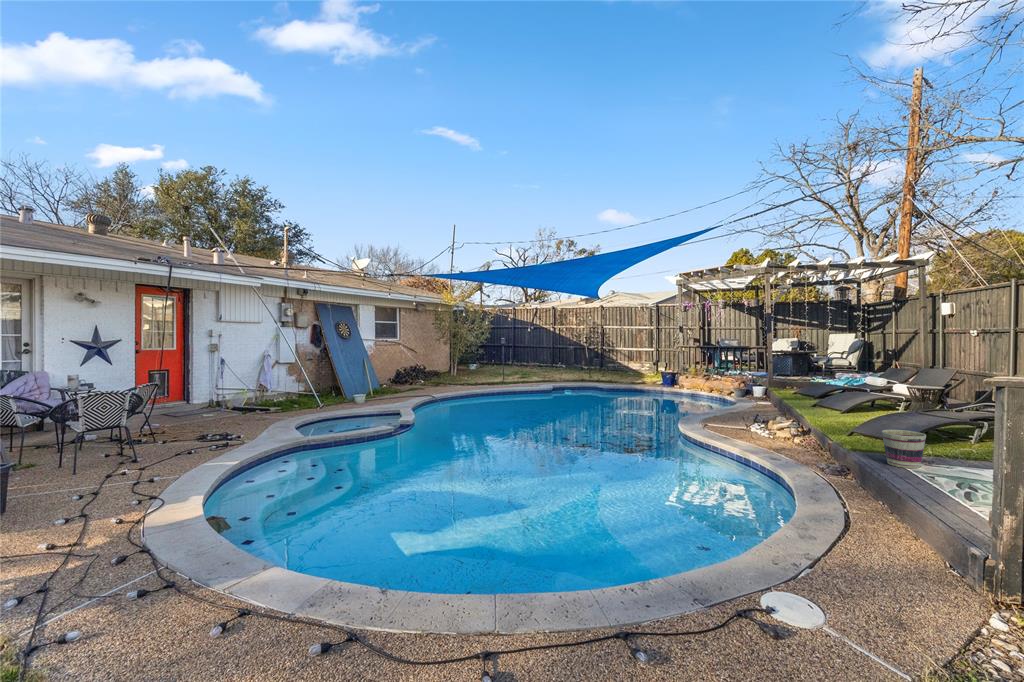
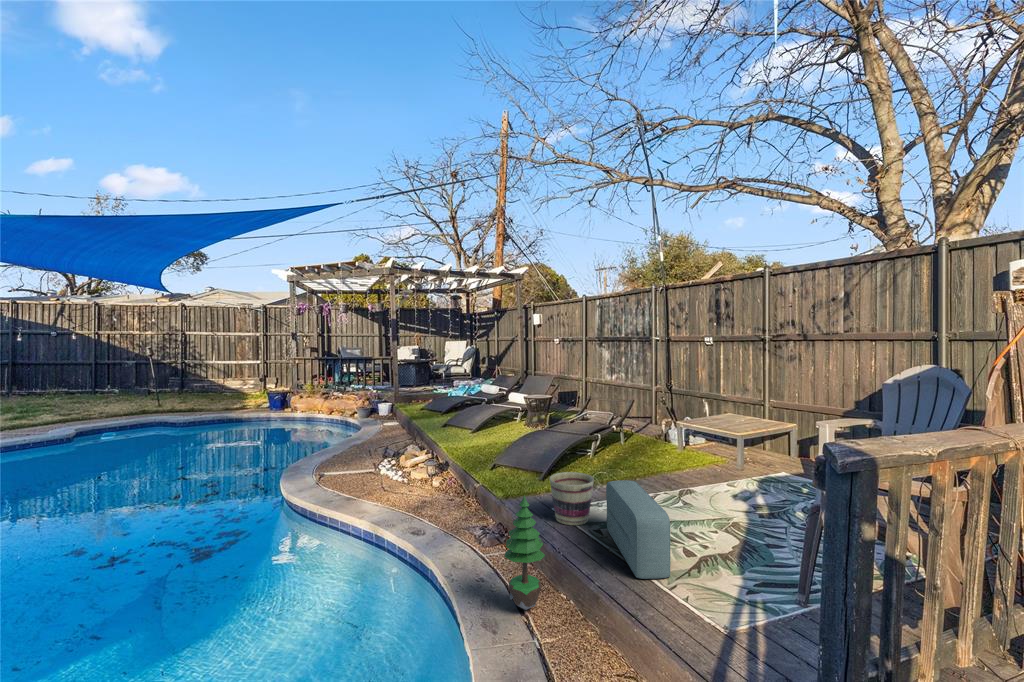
potted tree: none [823,423,856,498] -> present [505,496,545,610]
pouf: none [931,435,969,497] -> present [606,480,670,579]

